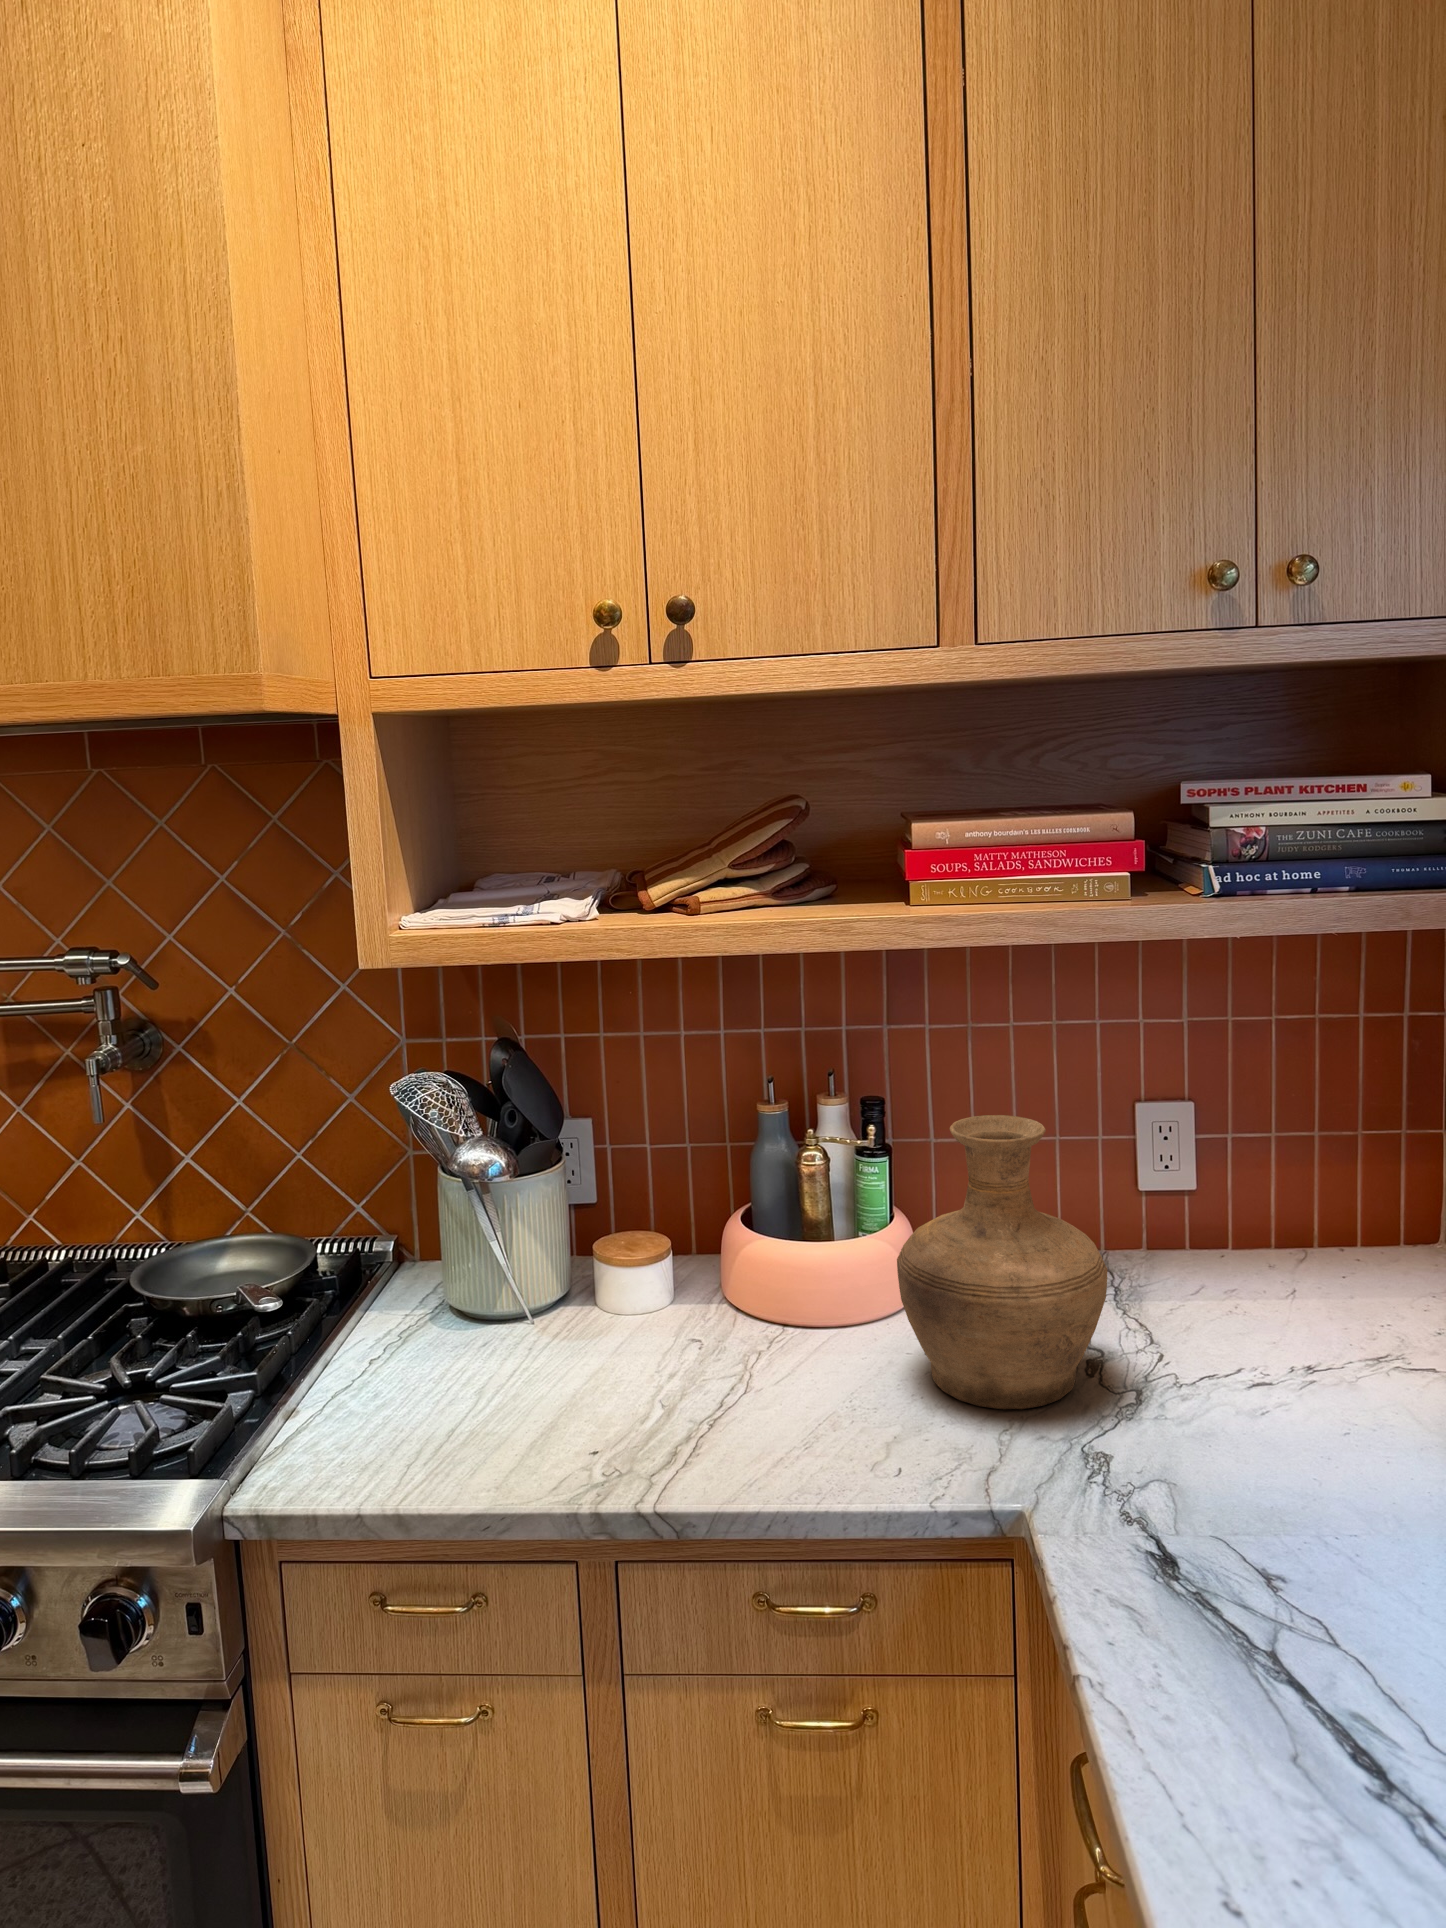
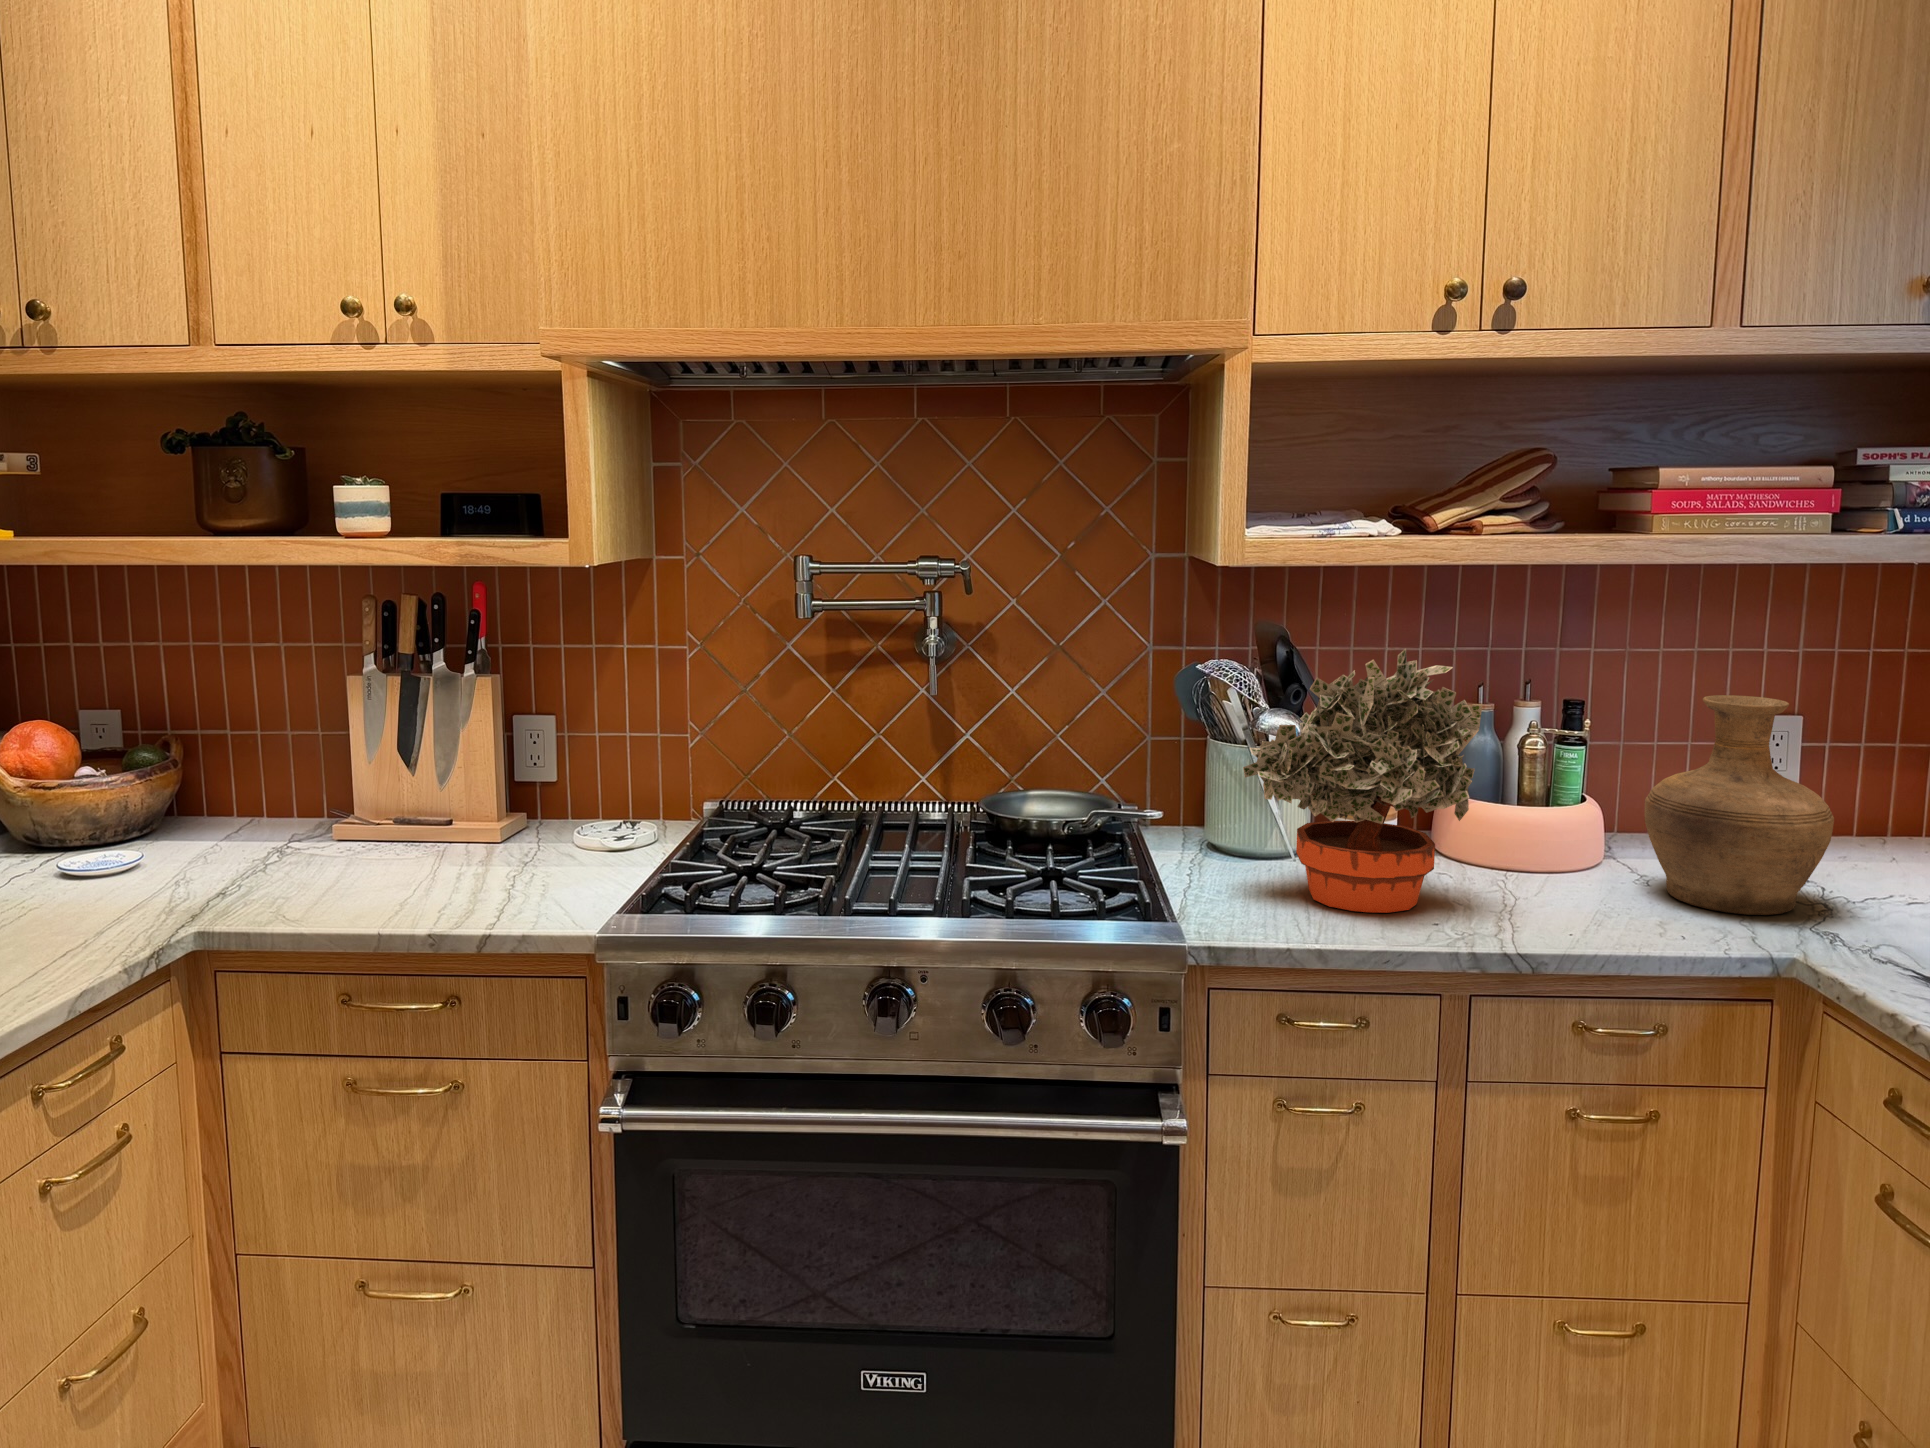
potted plant: none [380,1074,656,1421] -> present [1243,649,1482,913]

